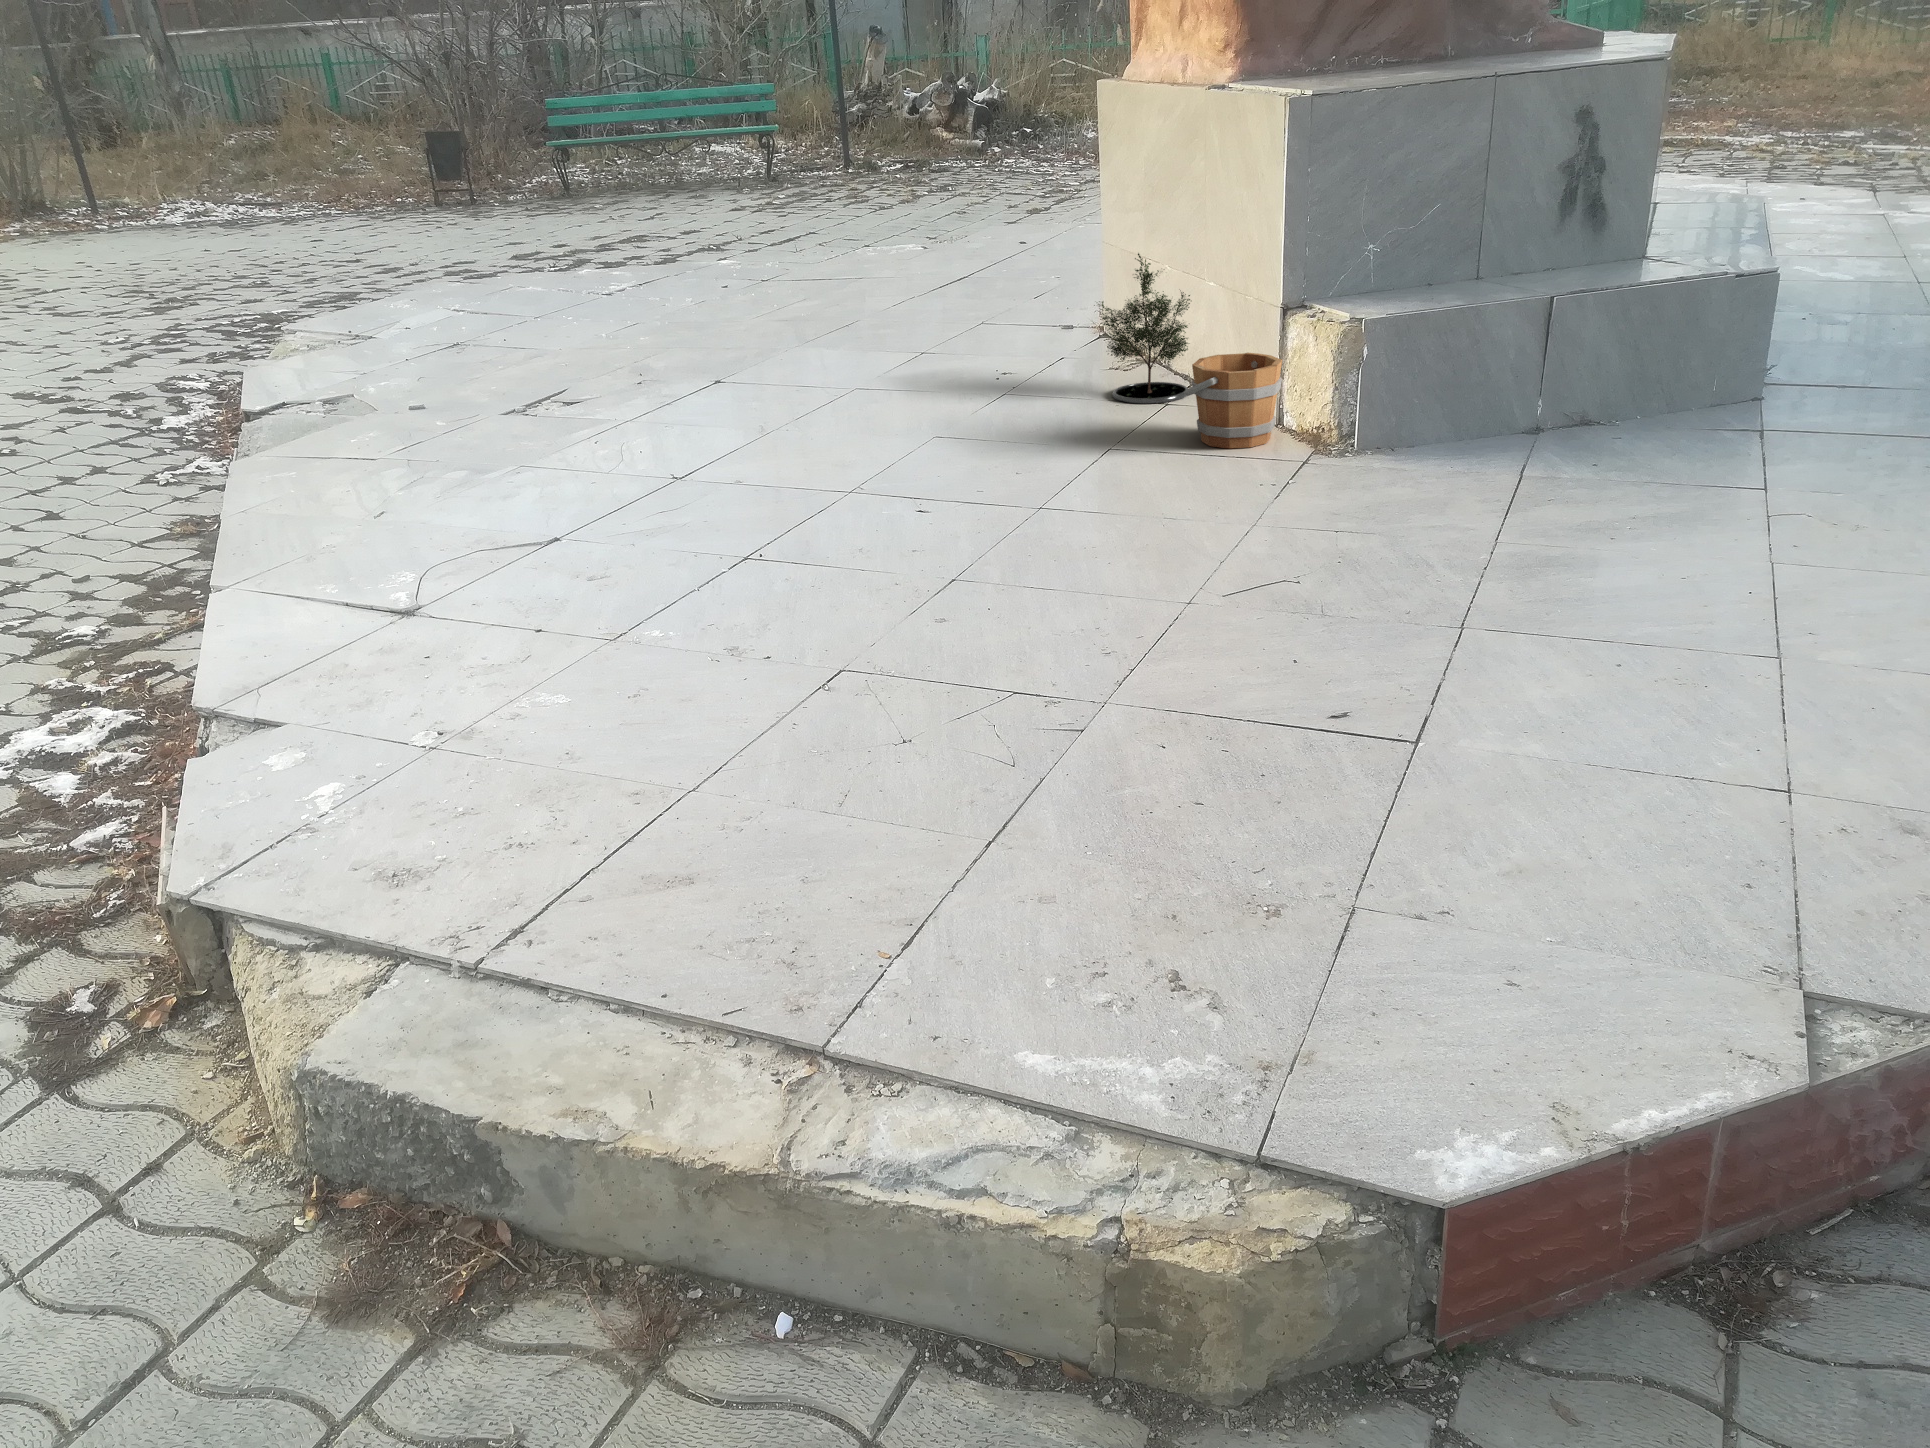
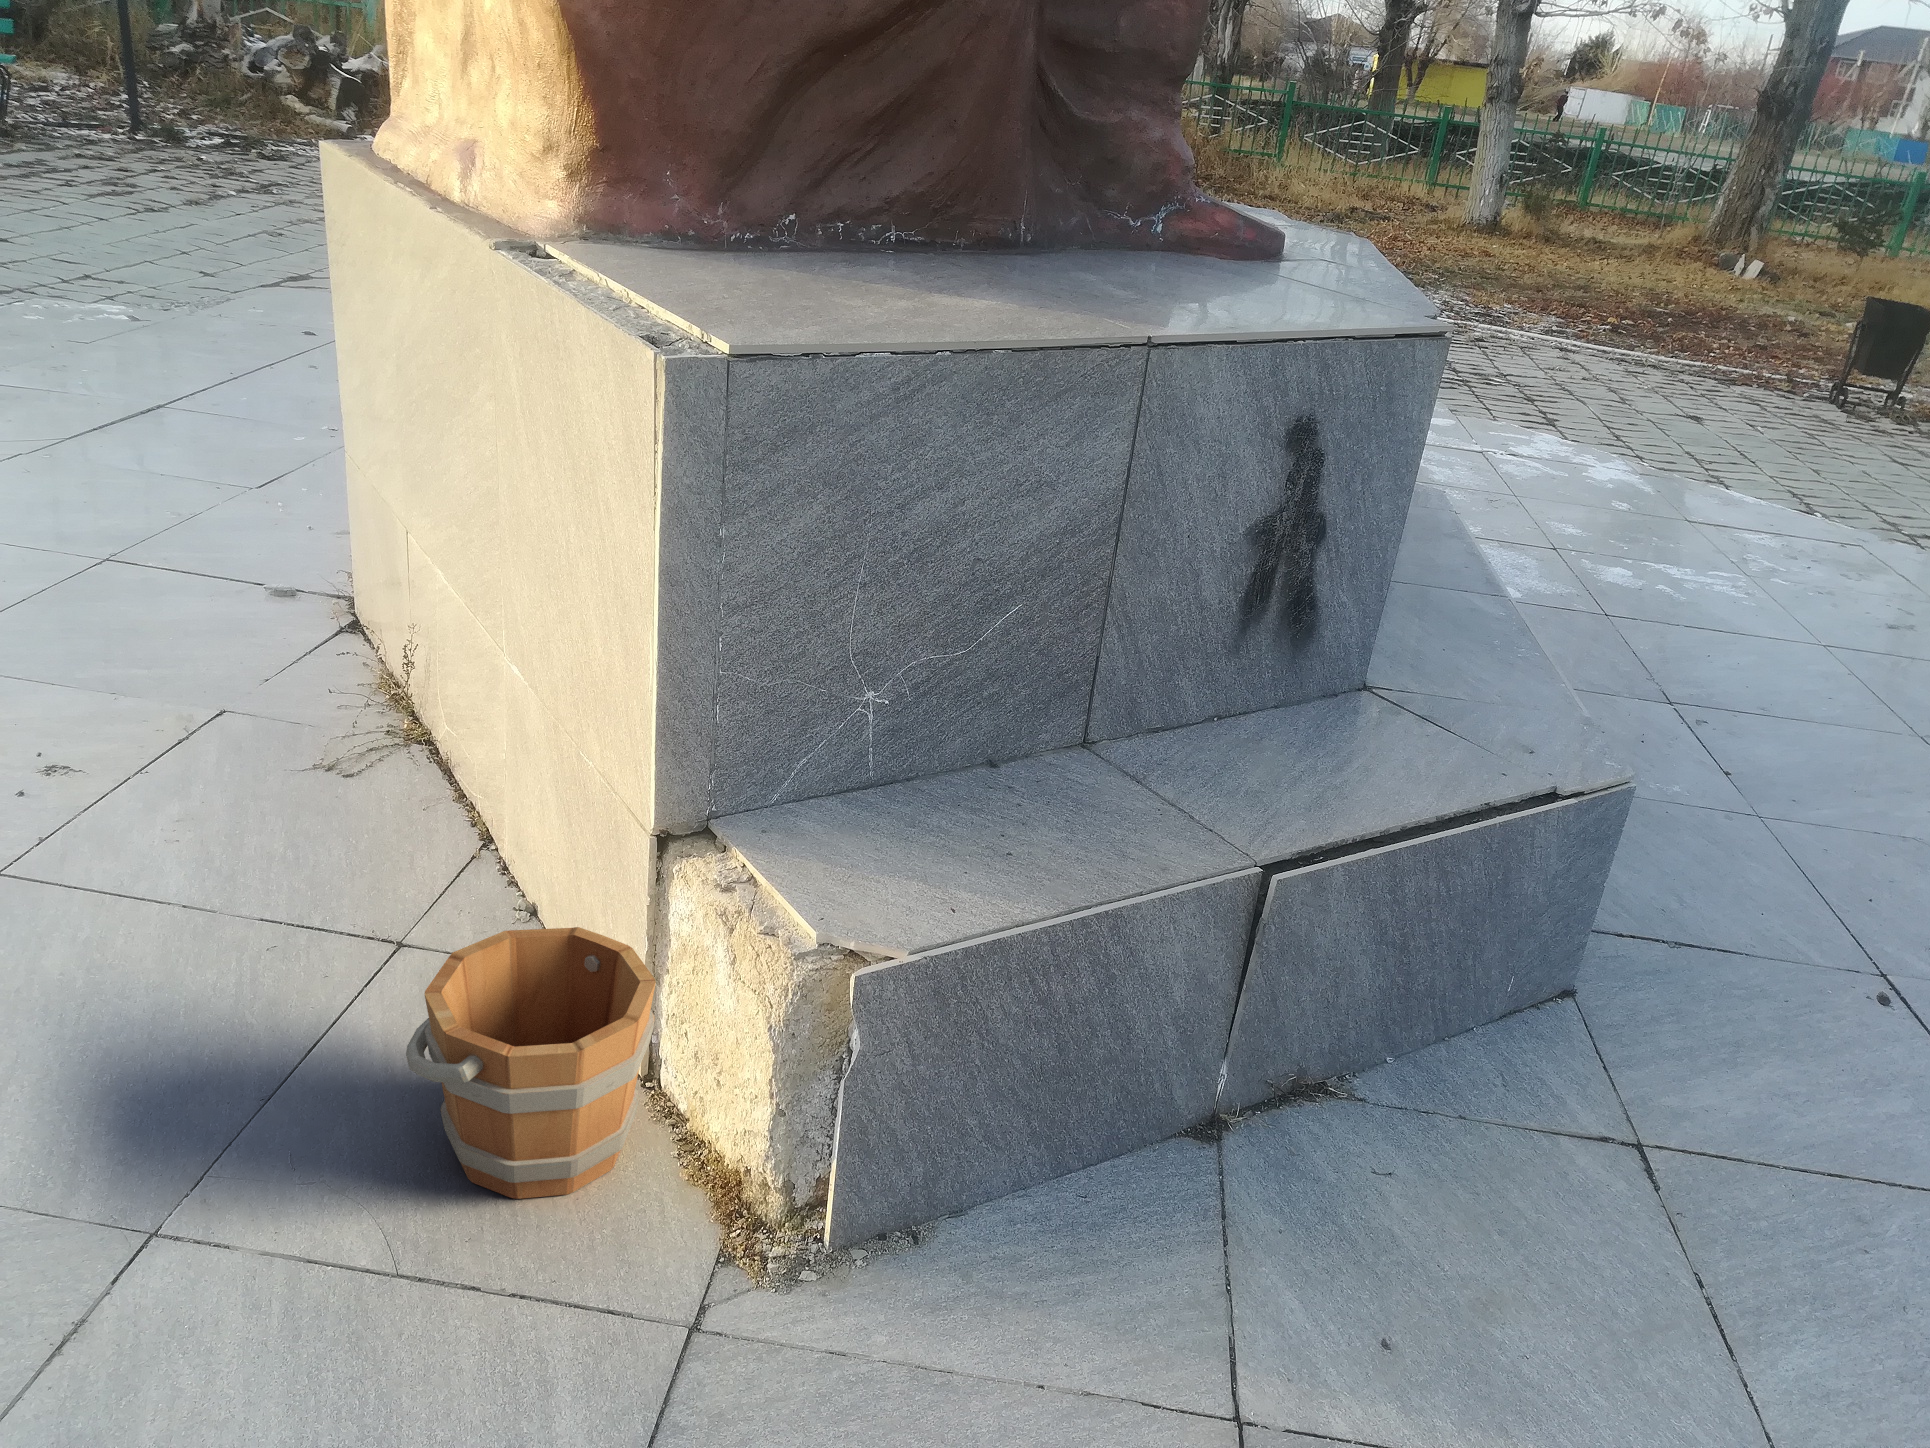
potted tree: present [1094,253,1190,403] -> none [248,593,481,924]

